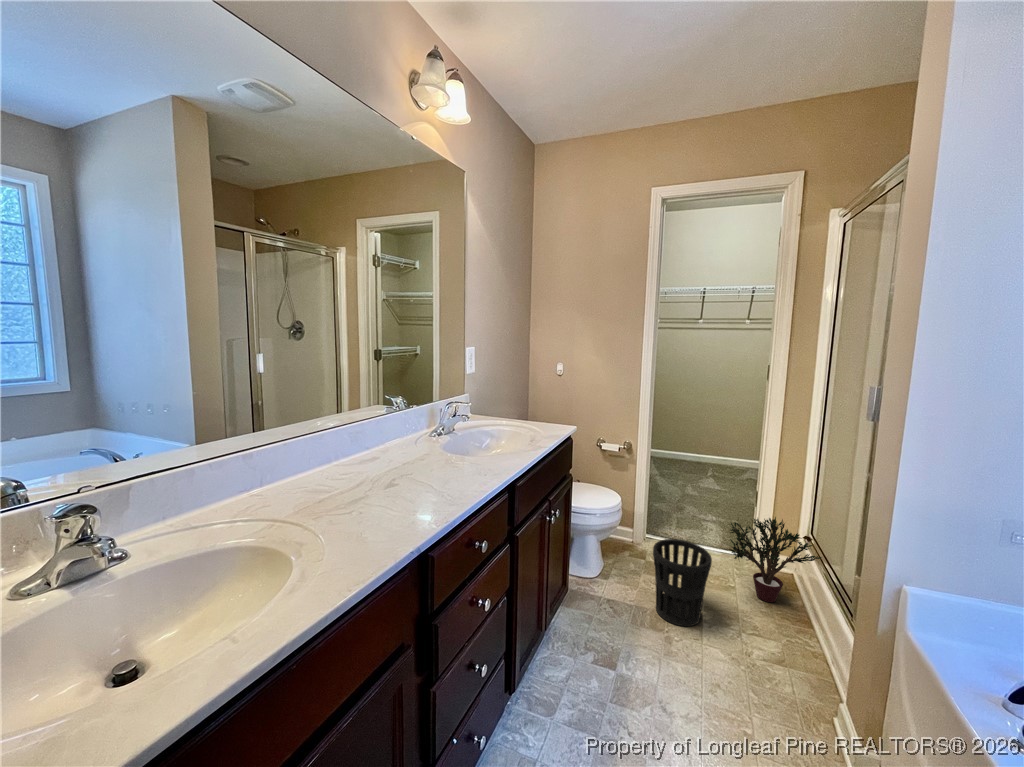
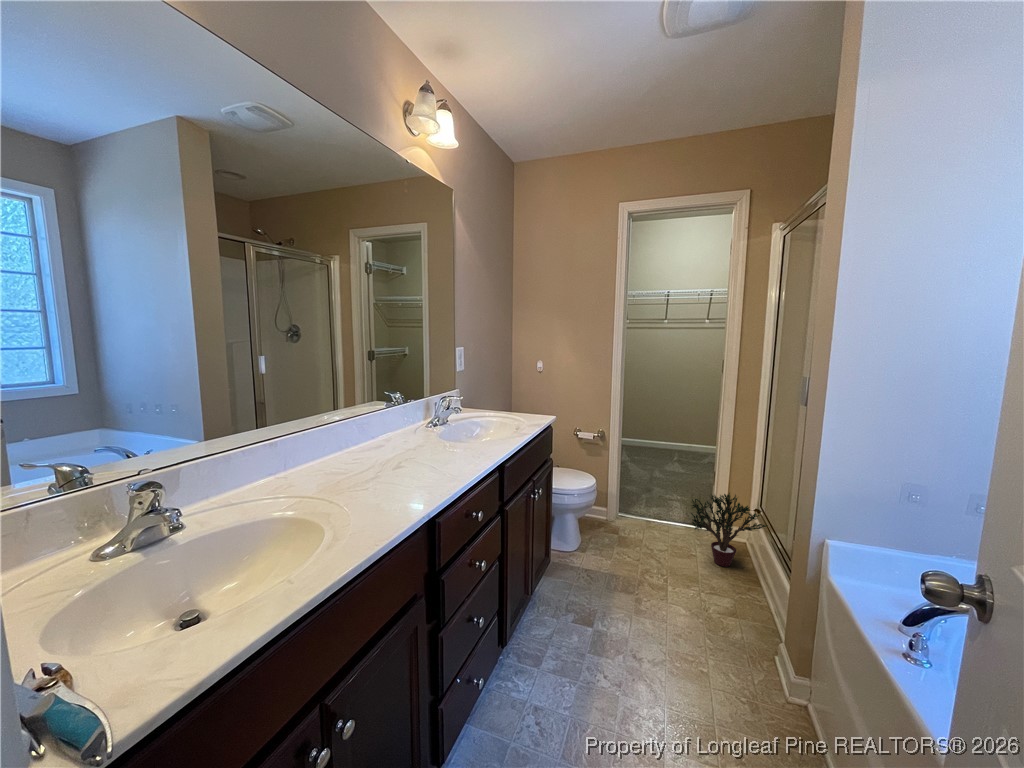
wastebasket: present [653,539,712,626] -> none [625,514,675,589]

